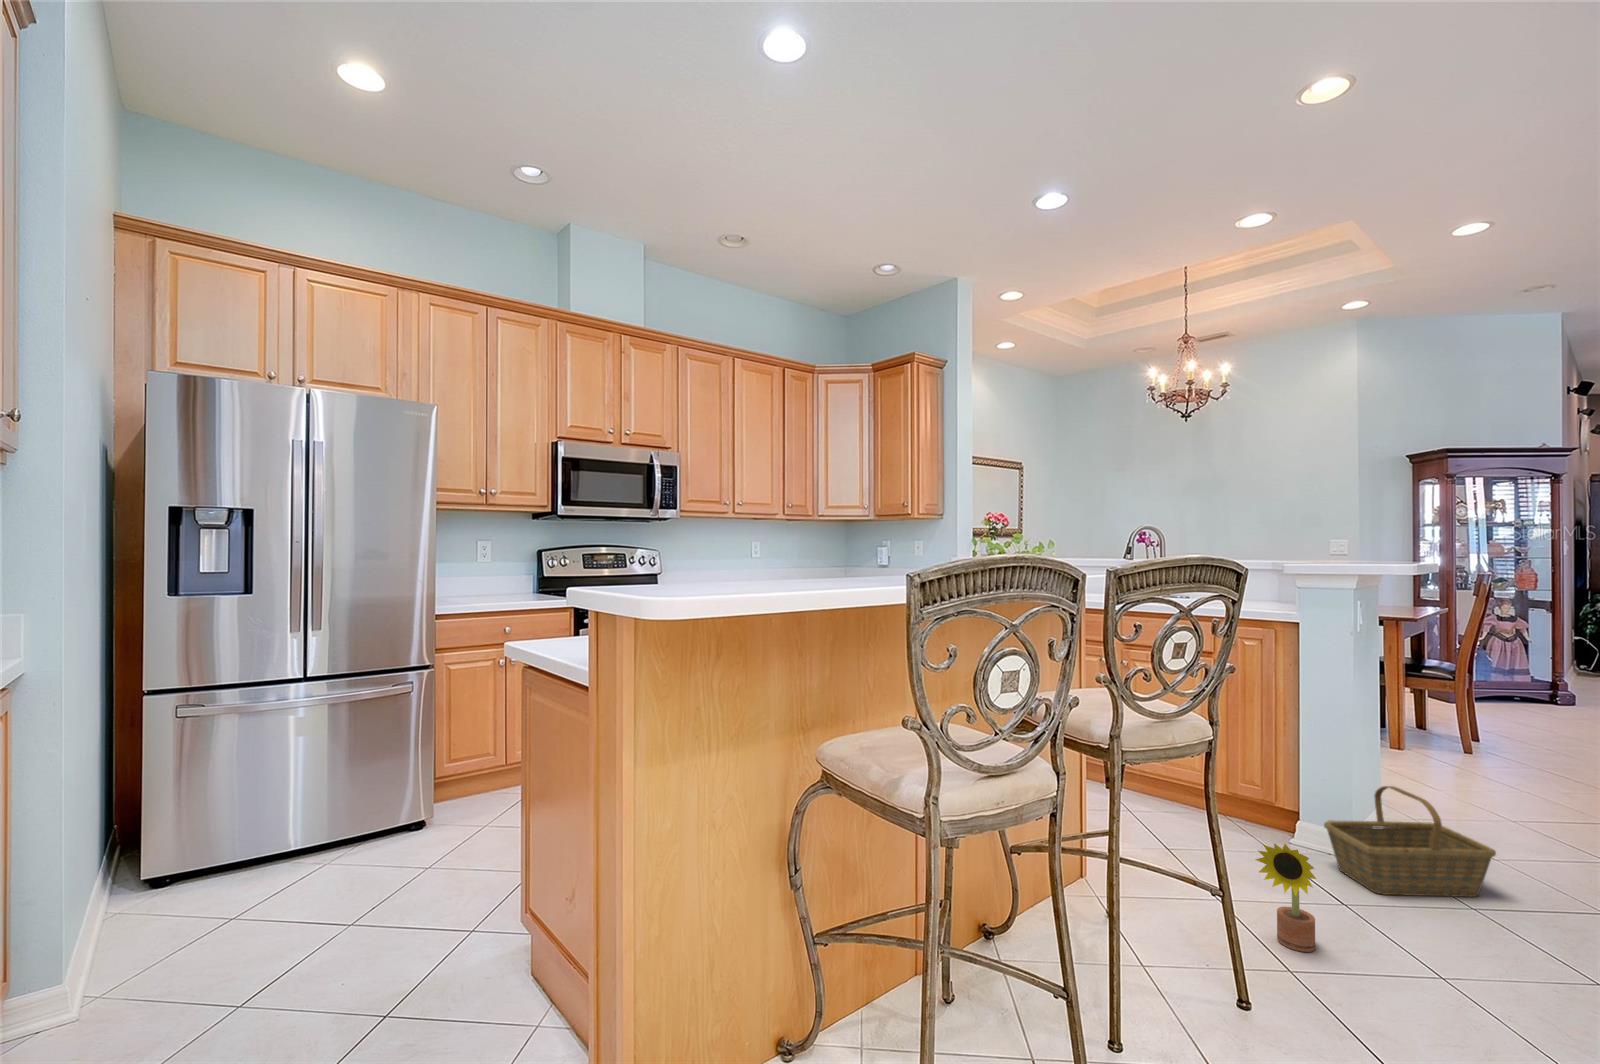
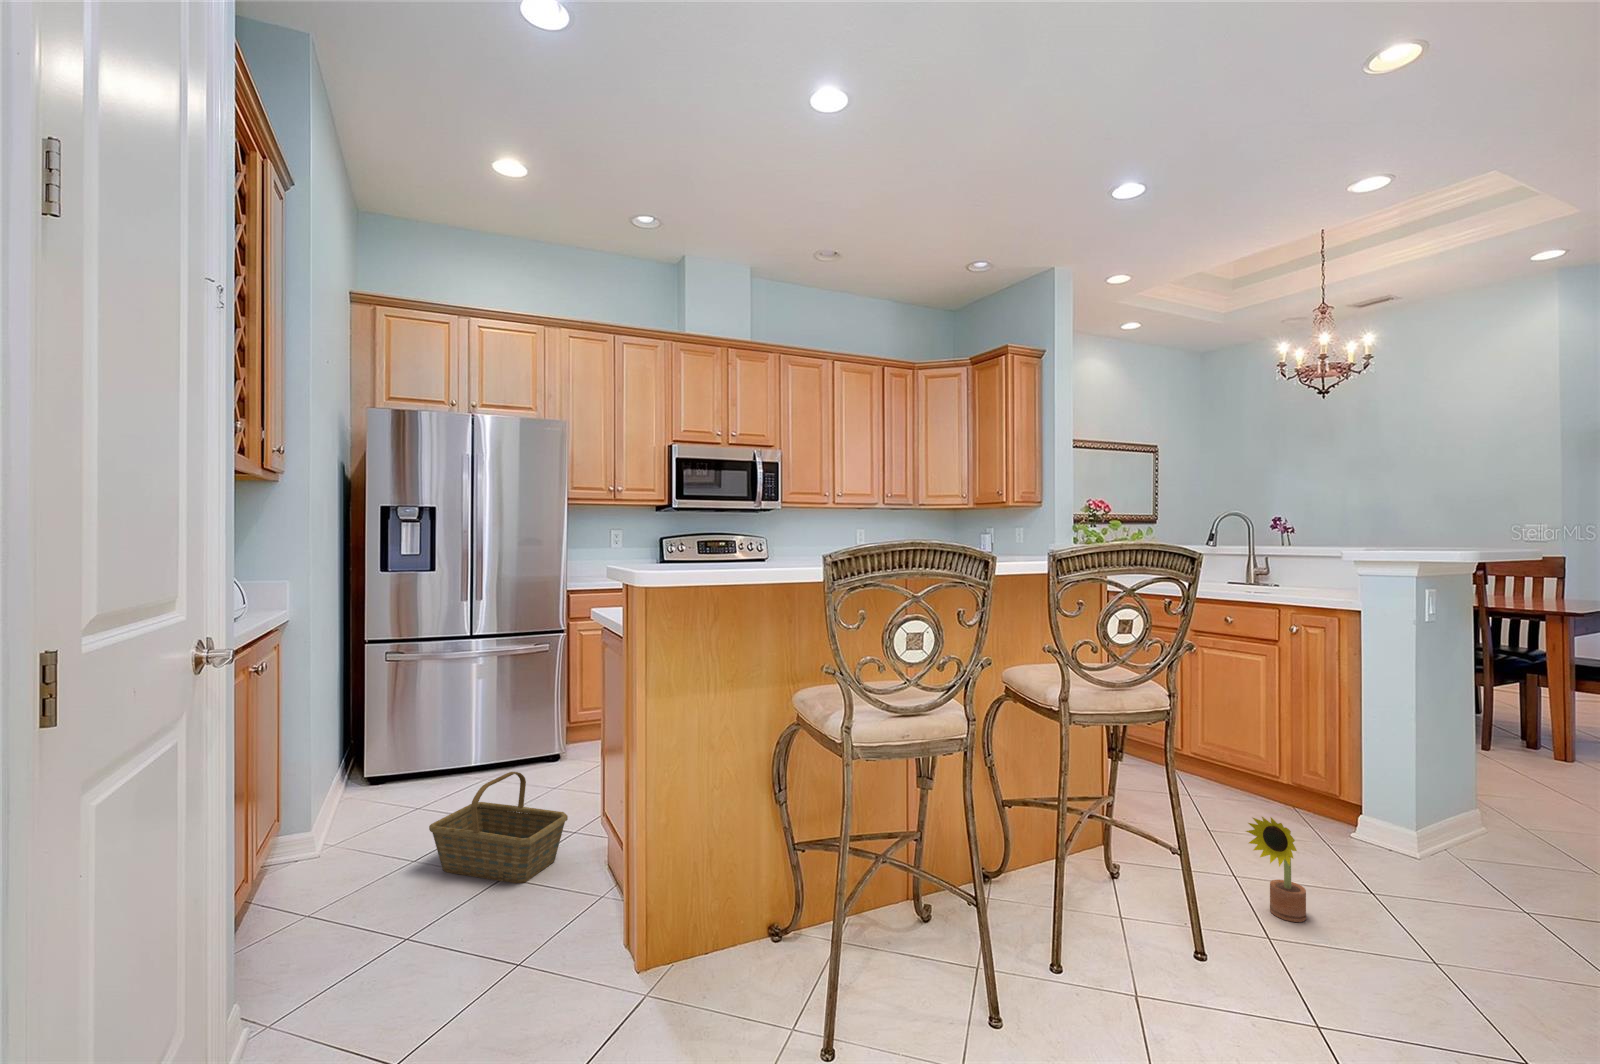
basket: present [1324,786,1496,897] -> present [429,772,568,883]

